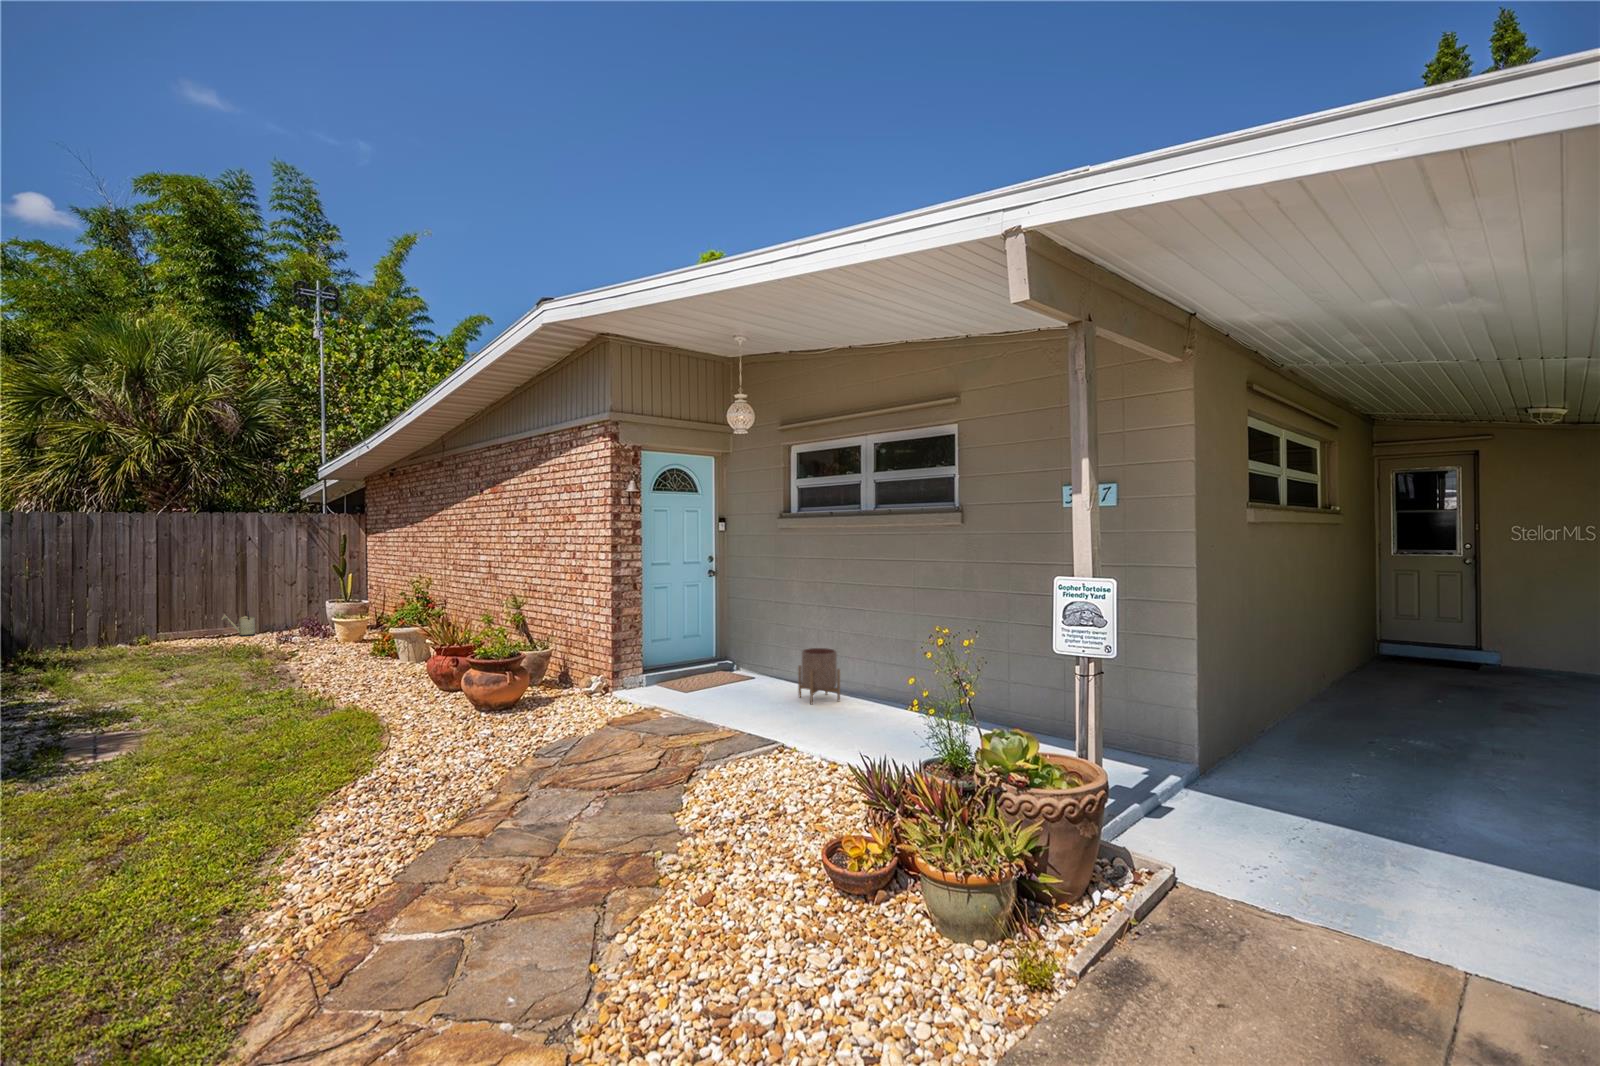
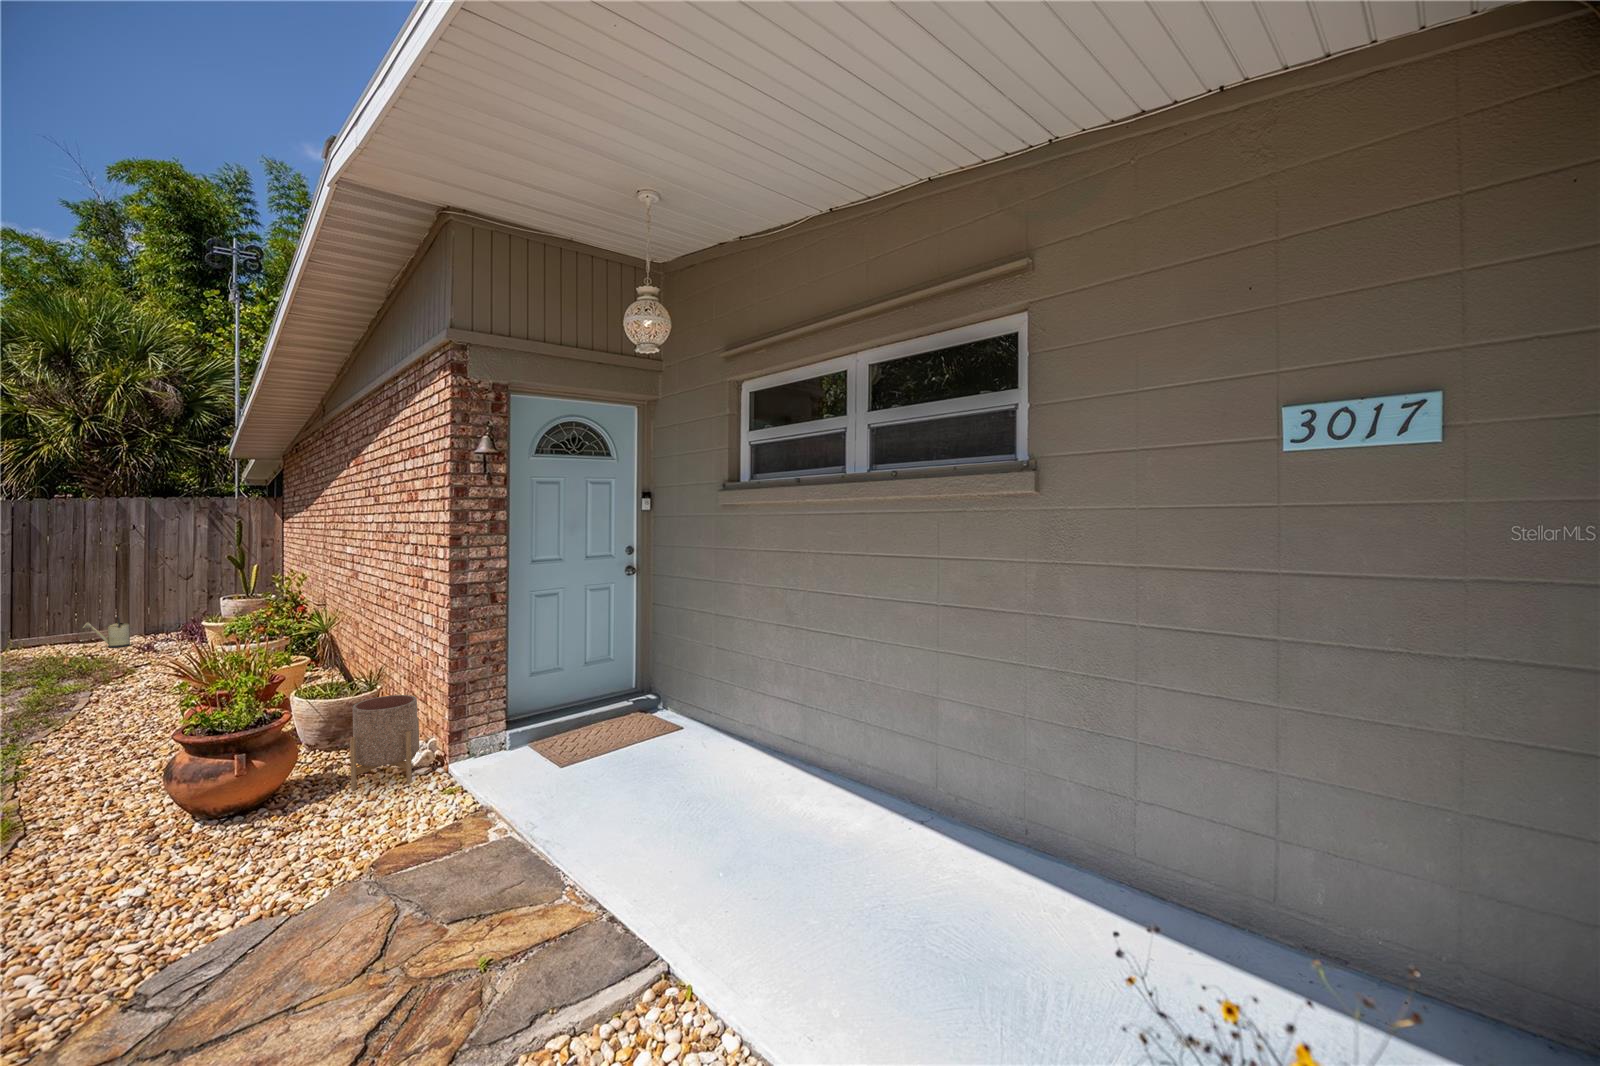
planter: present [798,648,840,704] -> present [350,695,419,790]

